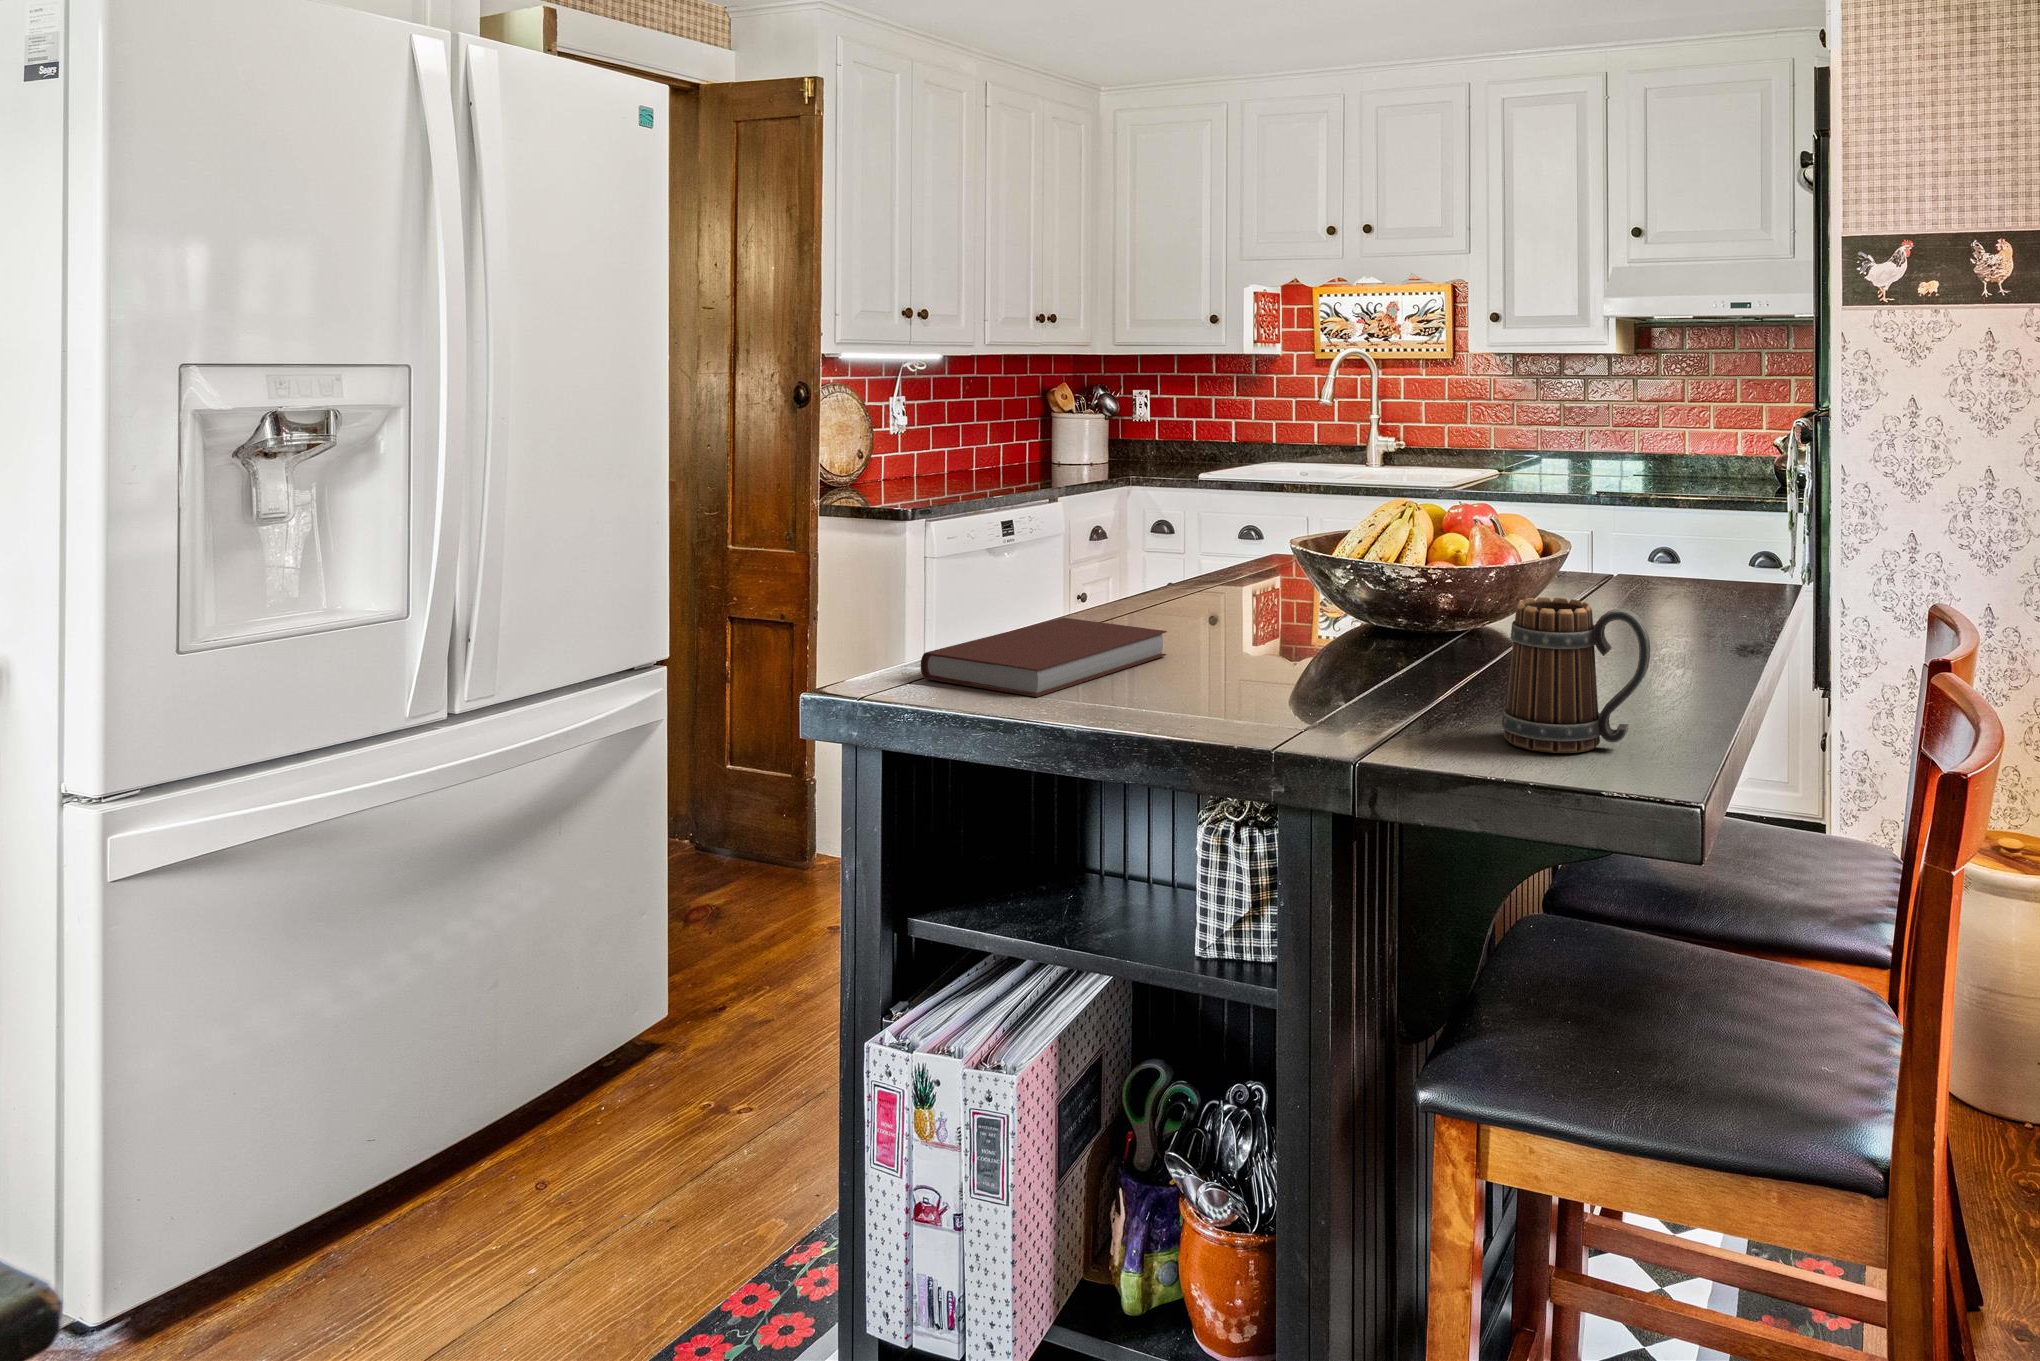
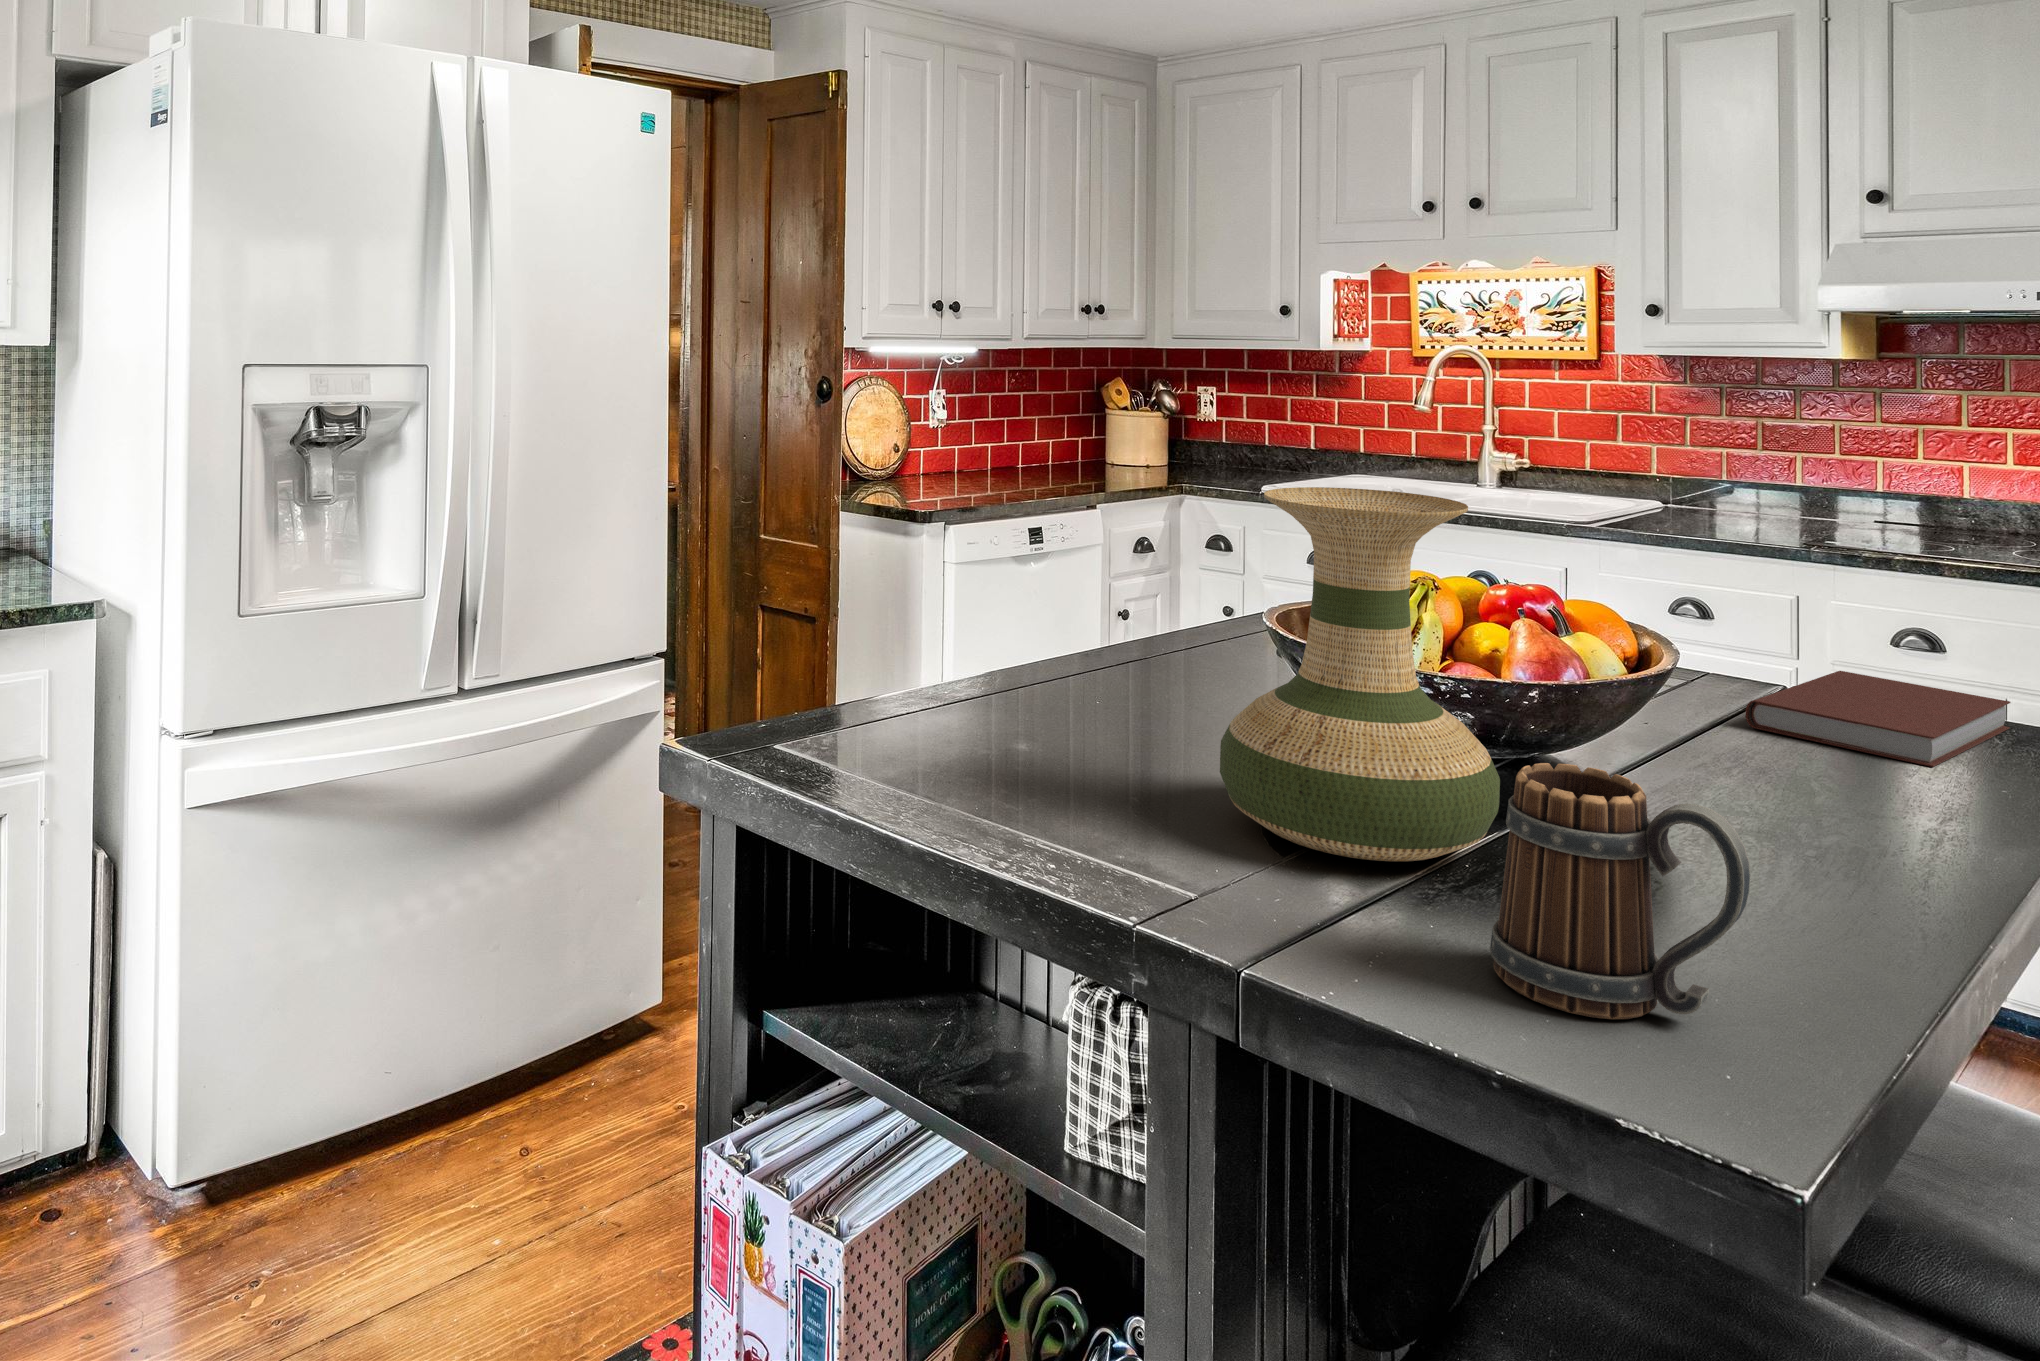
vase: none [1293,433,1484,695] -> present [1220,487,1500,861]
book: present [921,618,1167,697] -> present [1746,671,2011,767]

